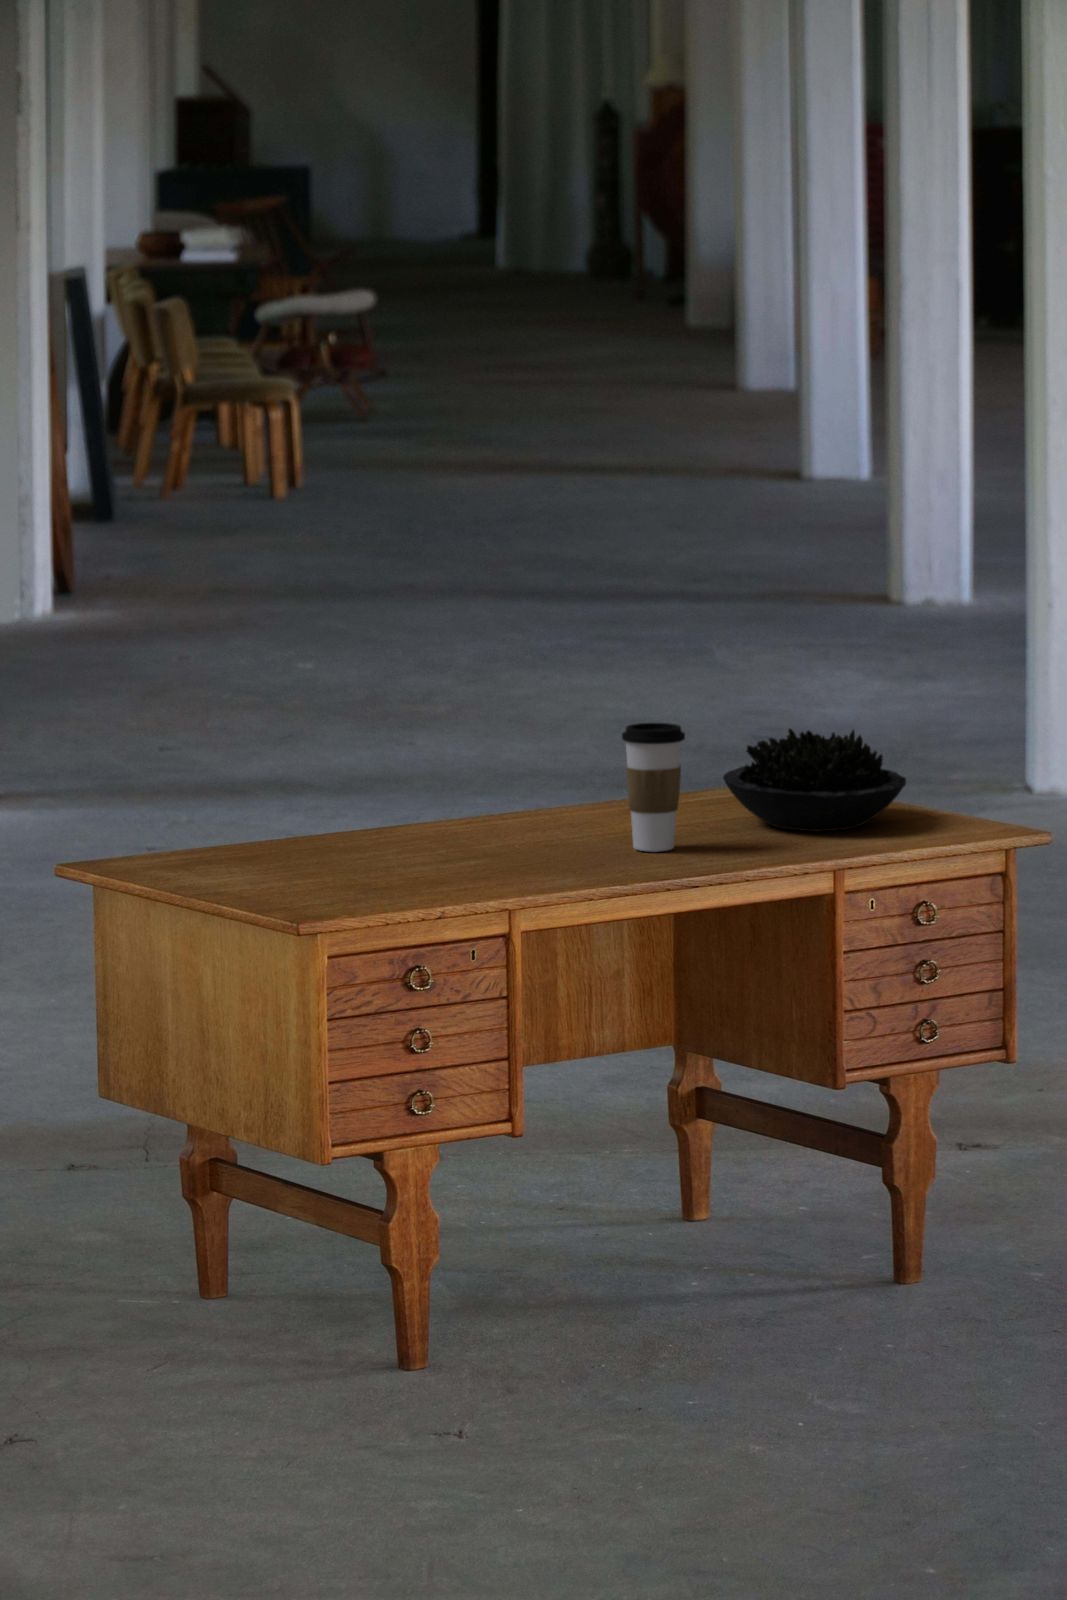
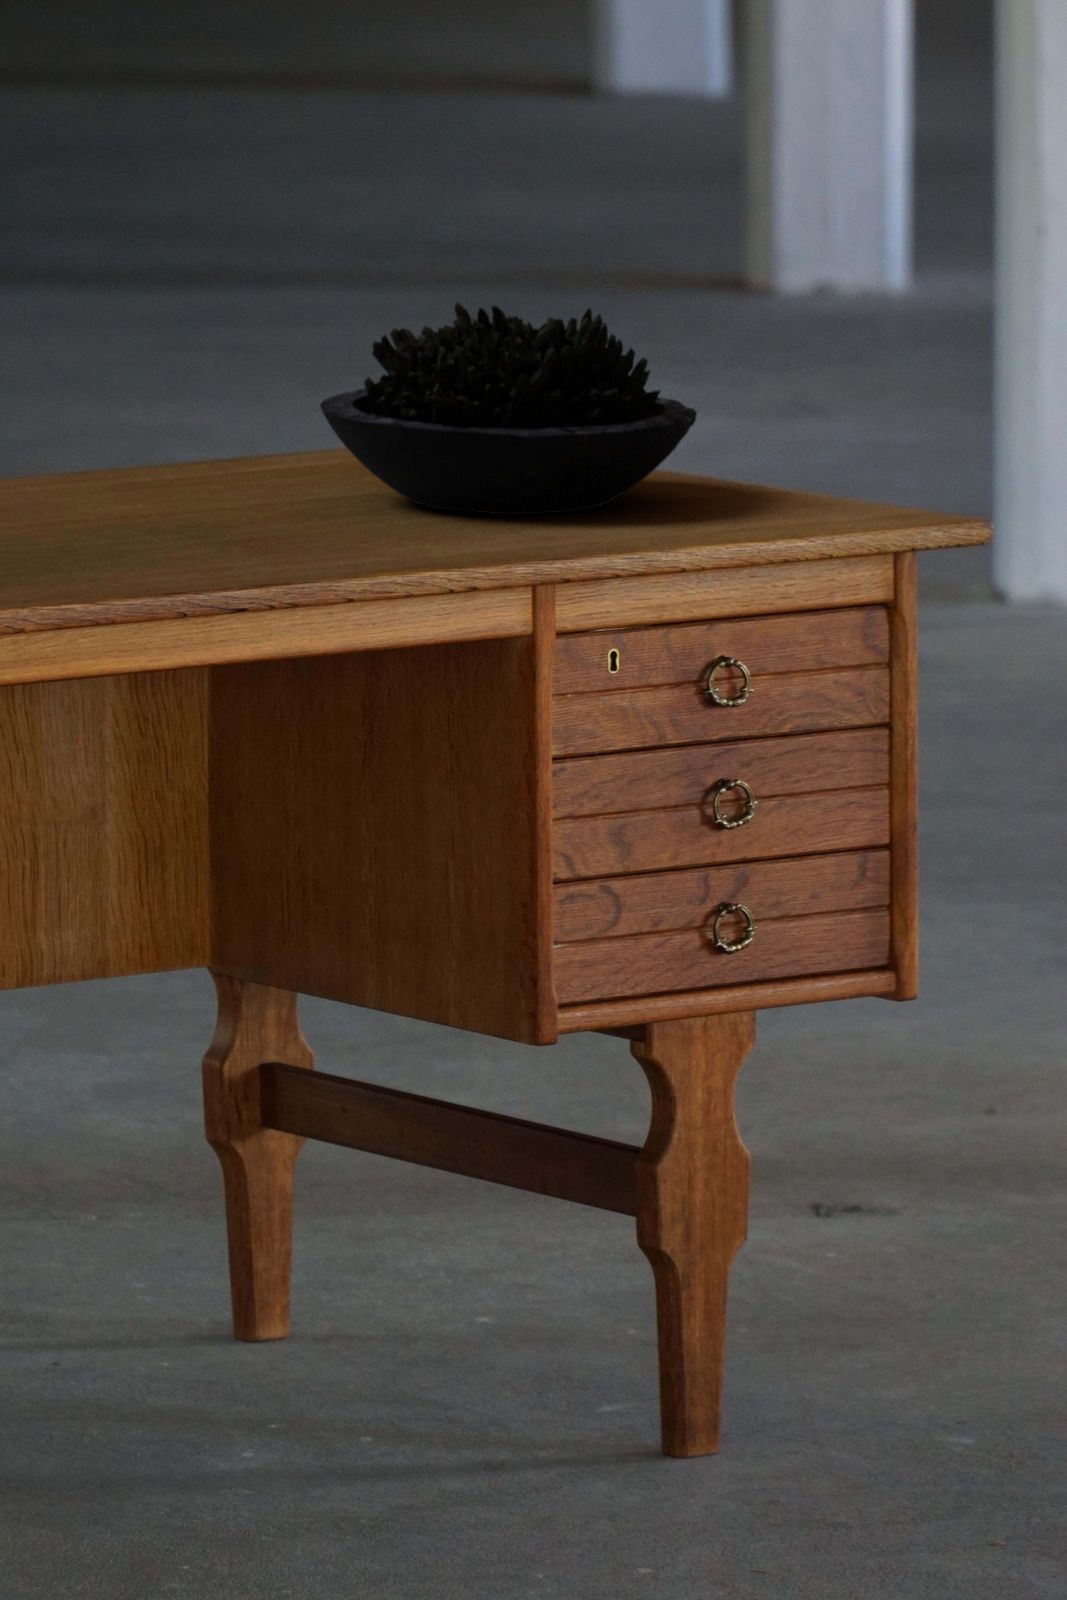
coffee cup: present [622,723,685,852] -> none [91,274,224,542]

